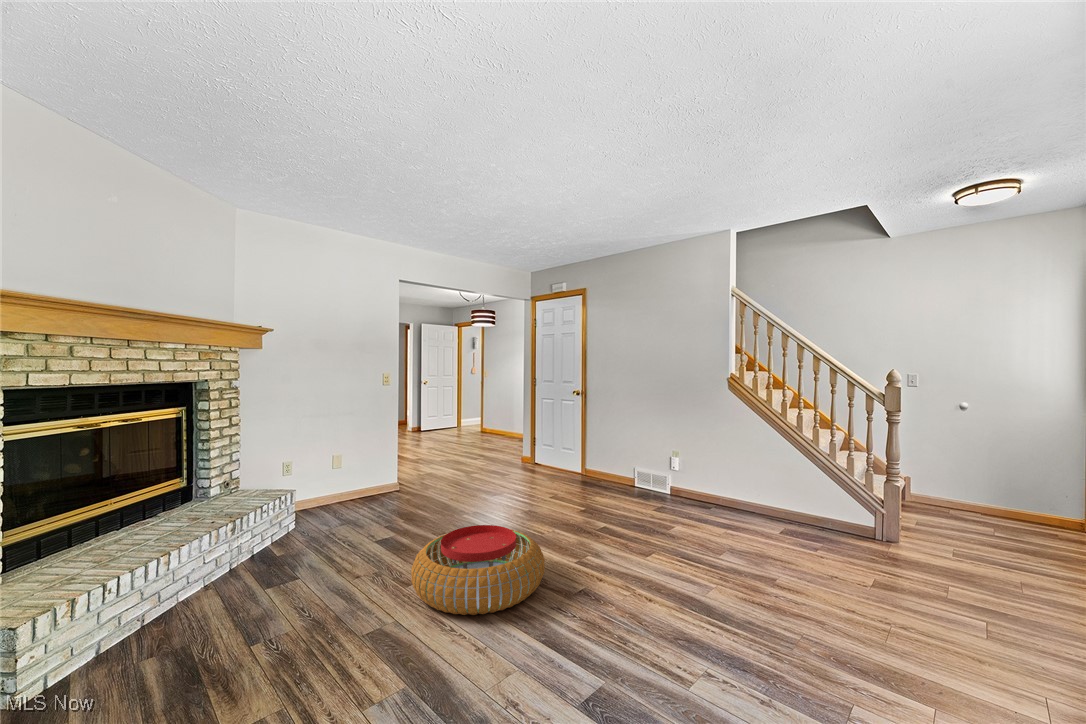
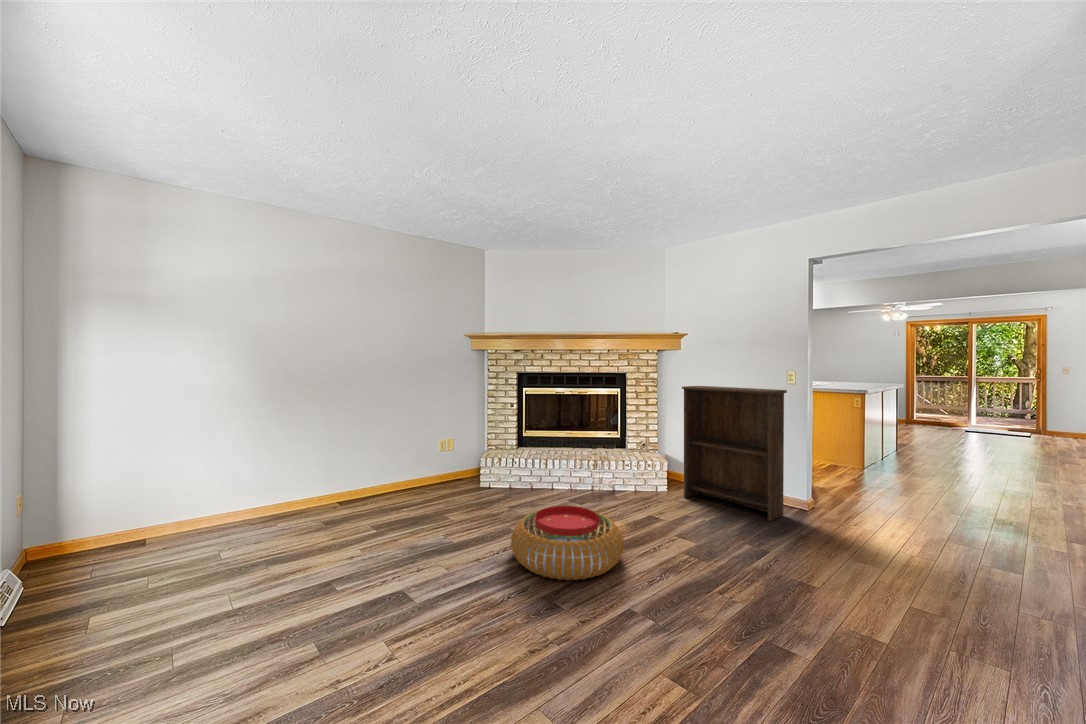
bookshelf: none [321,387,425,522] -> present [682,386,787,521]

